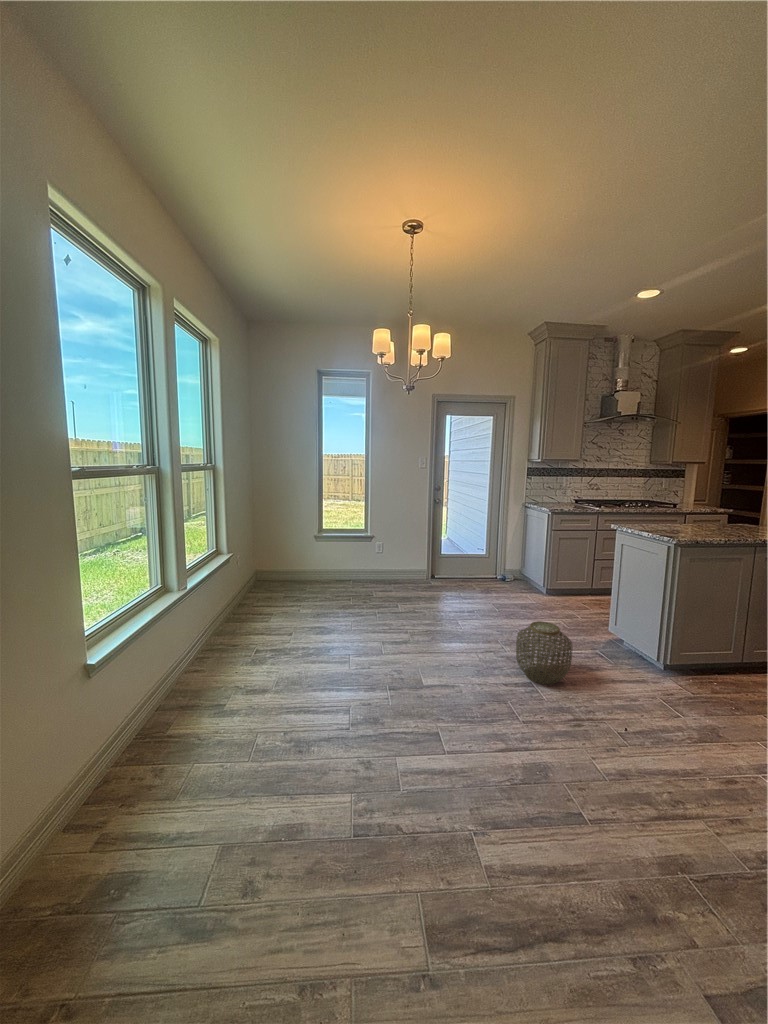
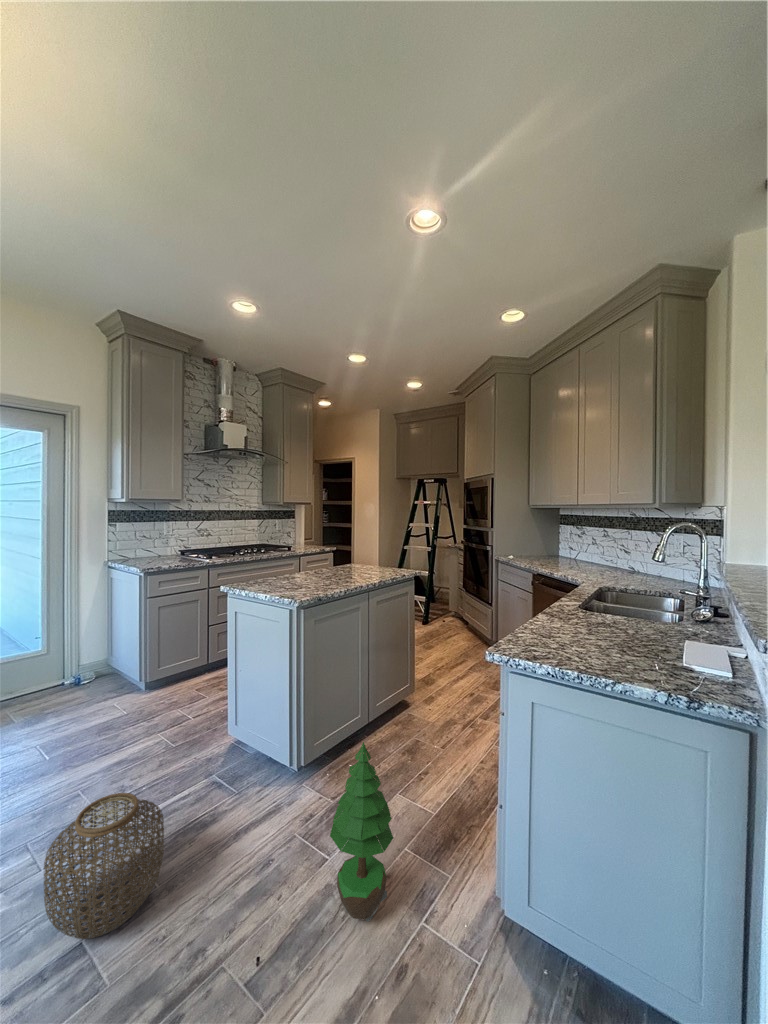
potted tree: none [685,635,742,754] -> present [330,742,394,922]

